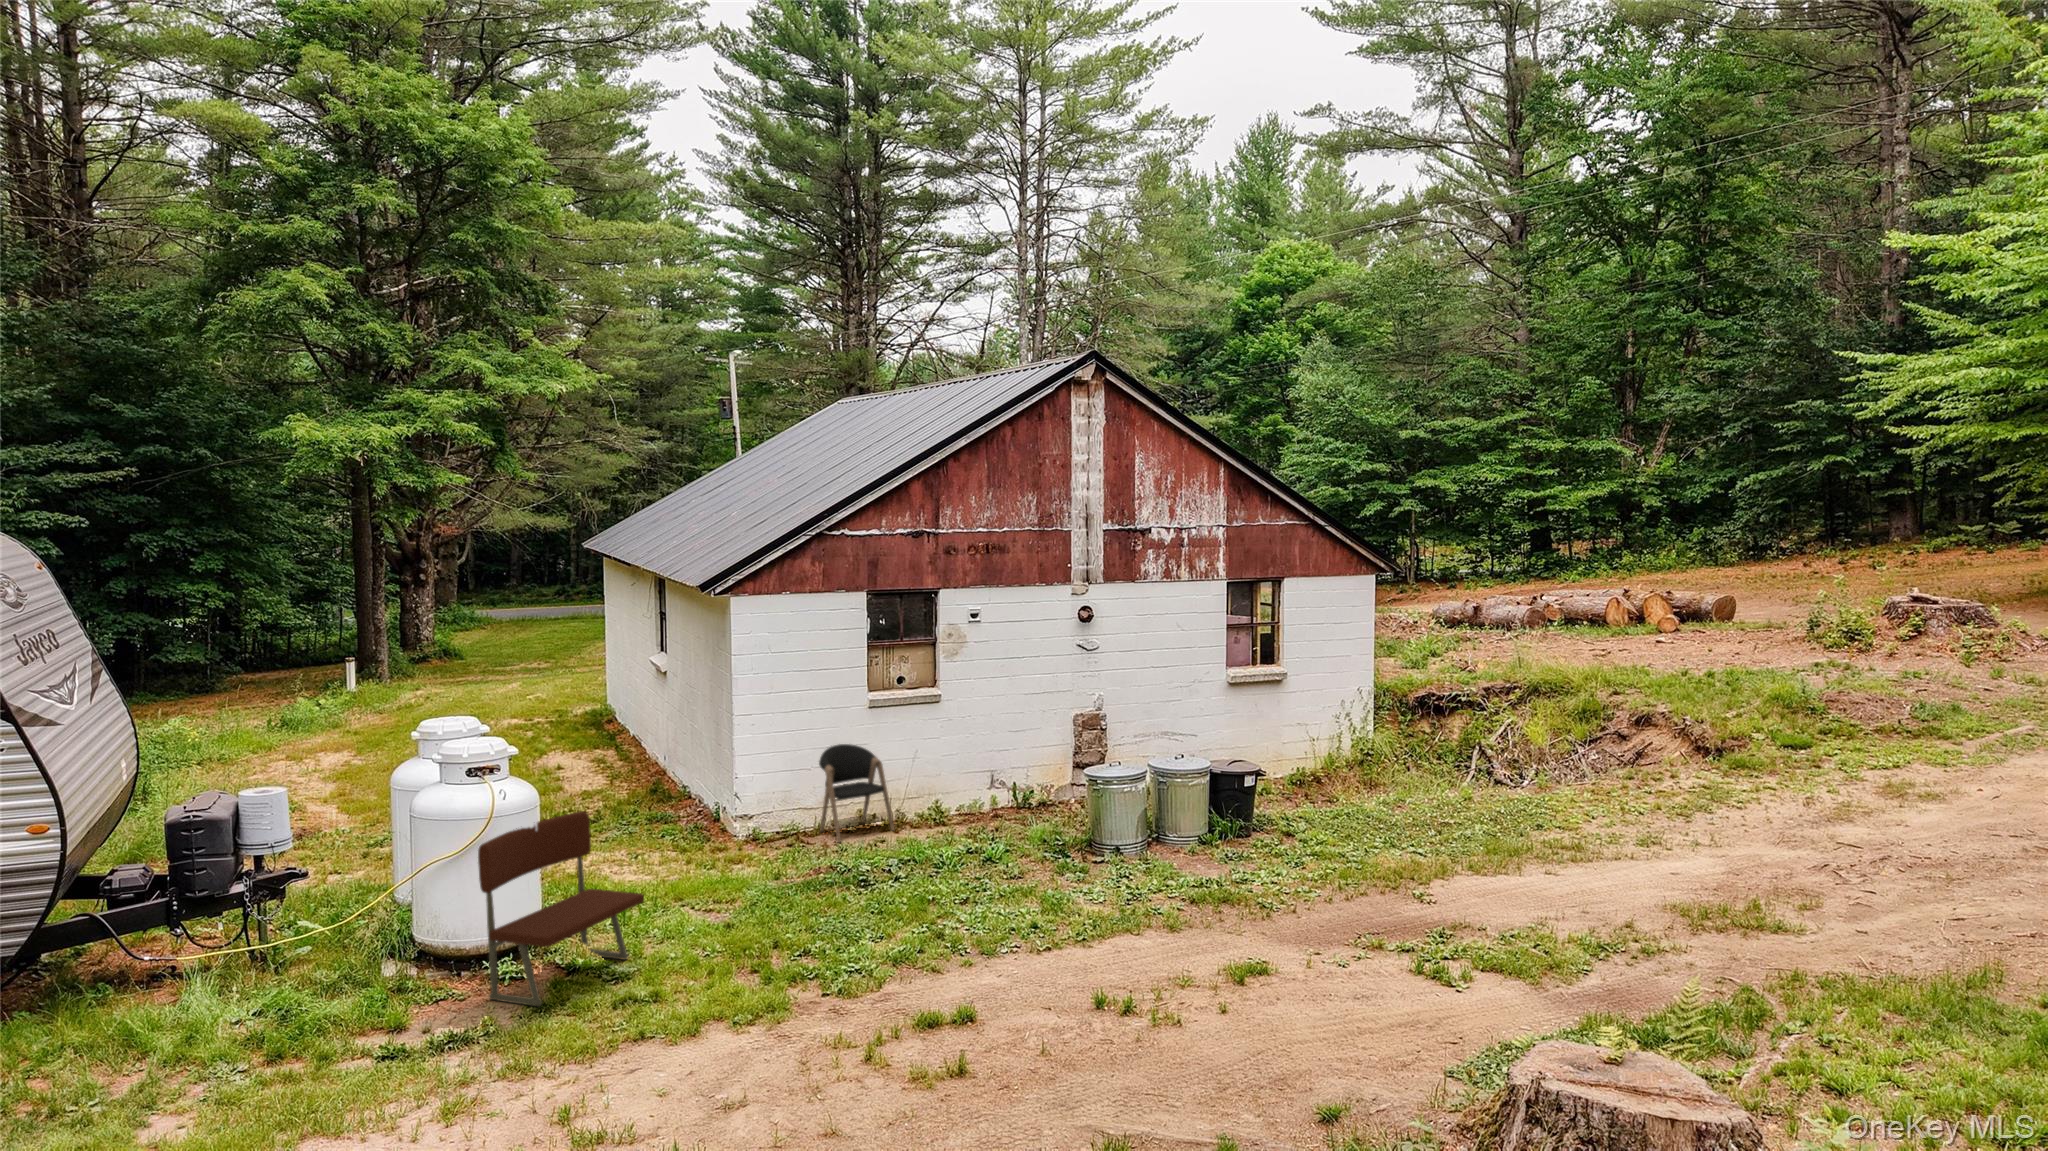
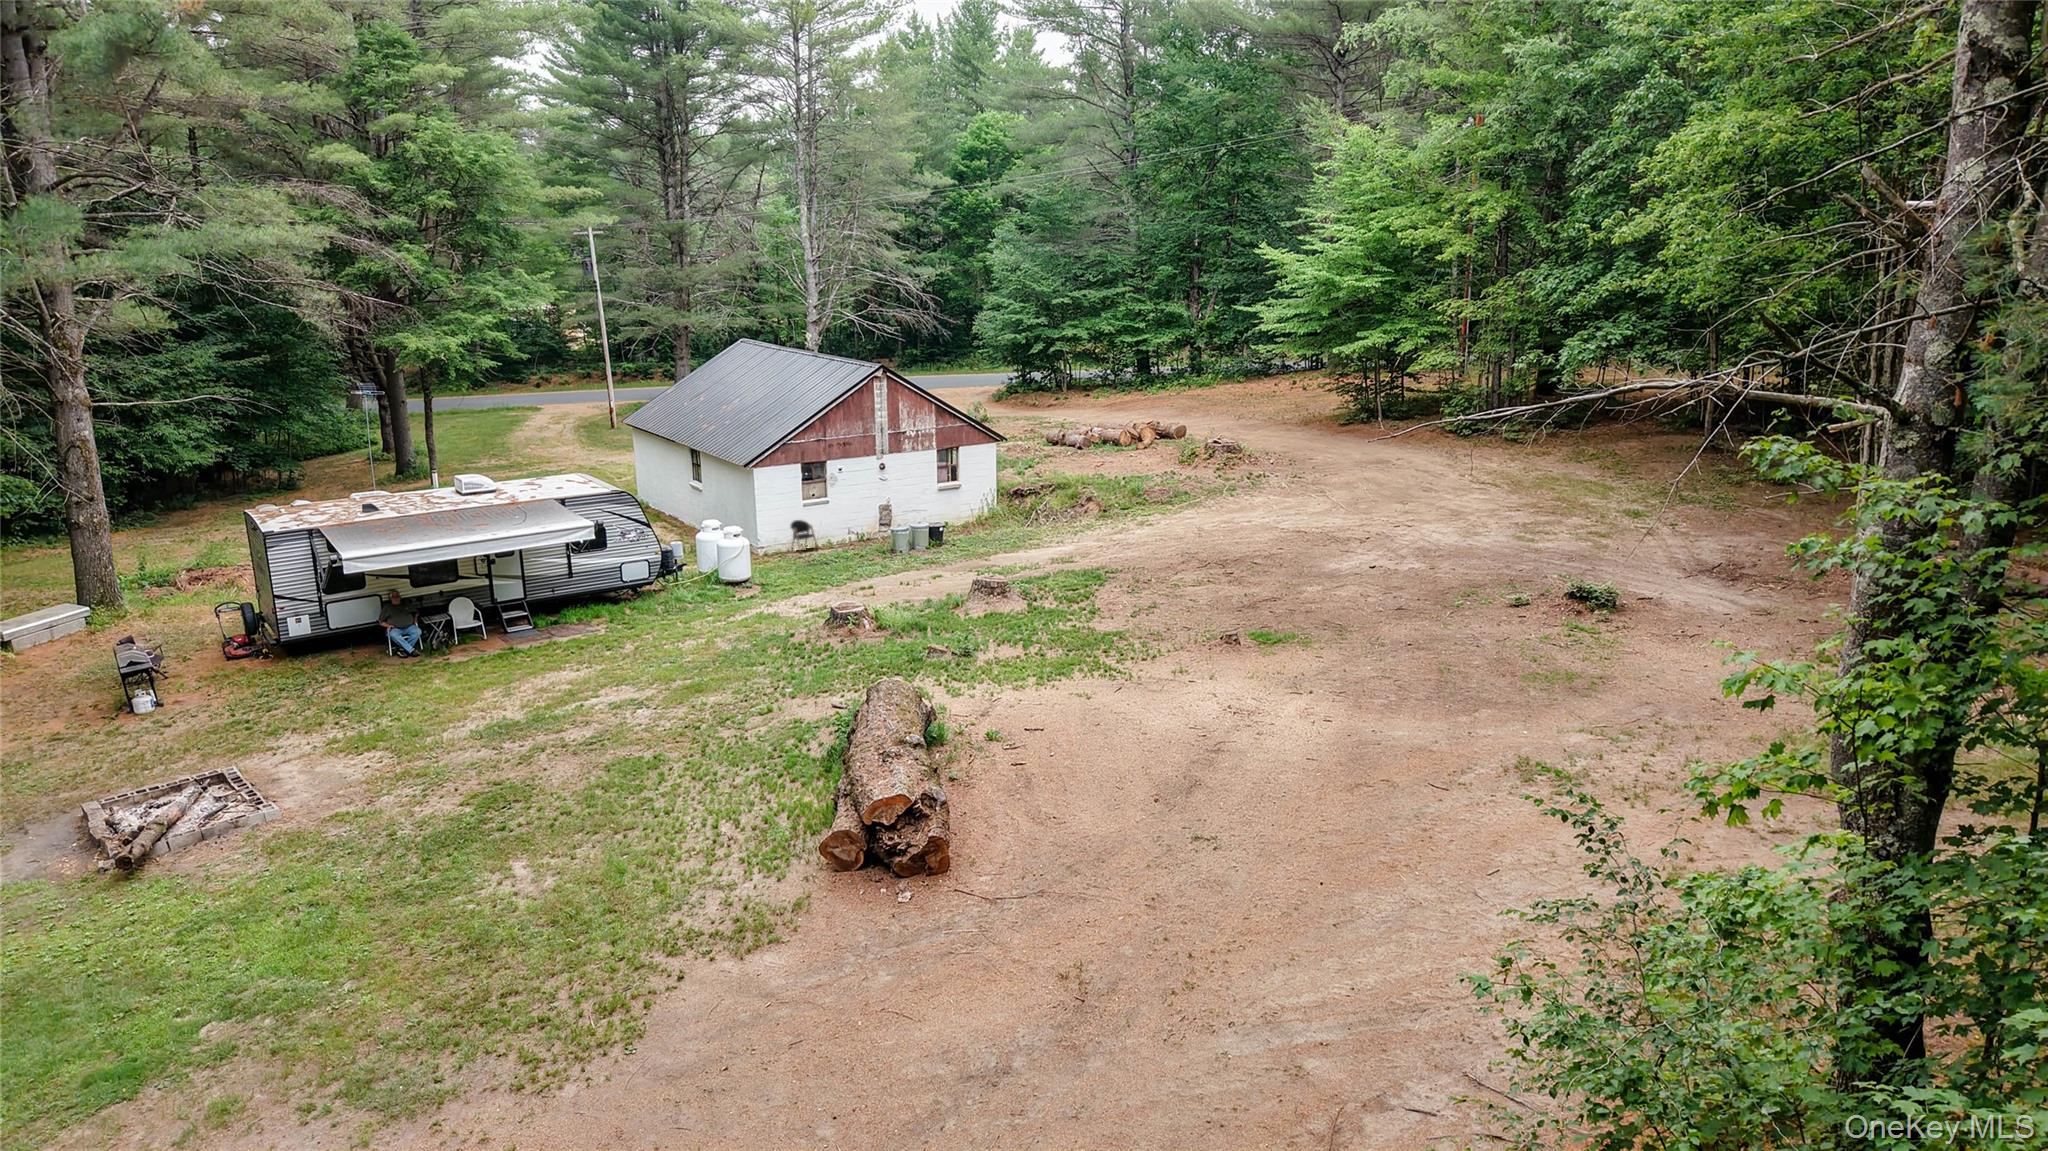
bench: present [478,811,644,1006] -> none [733,546,769,596]

